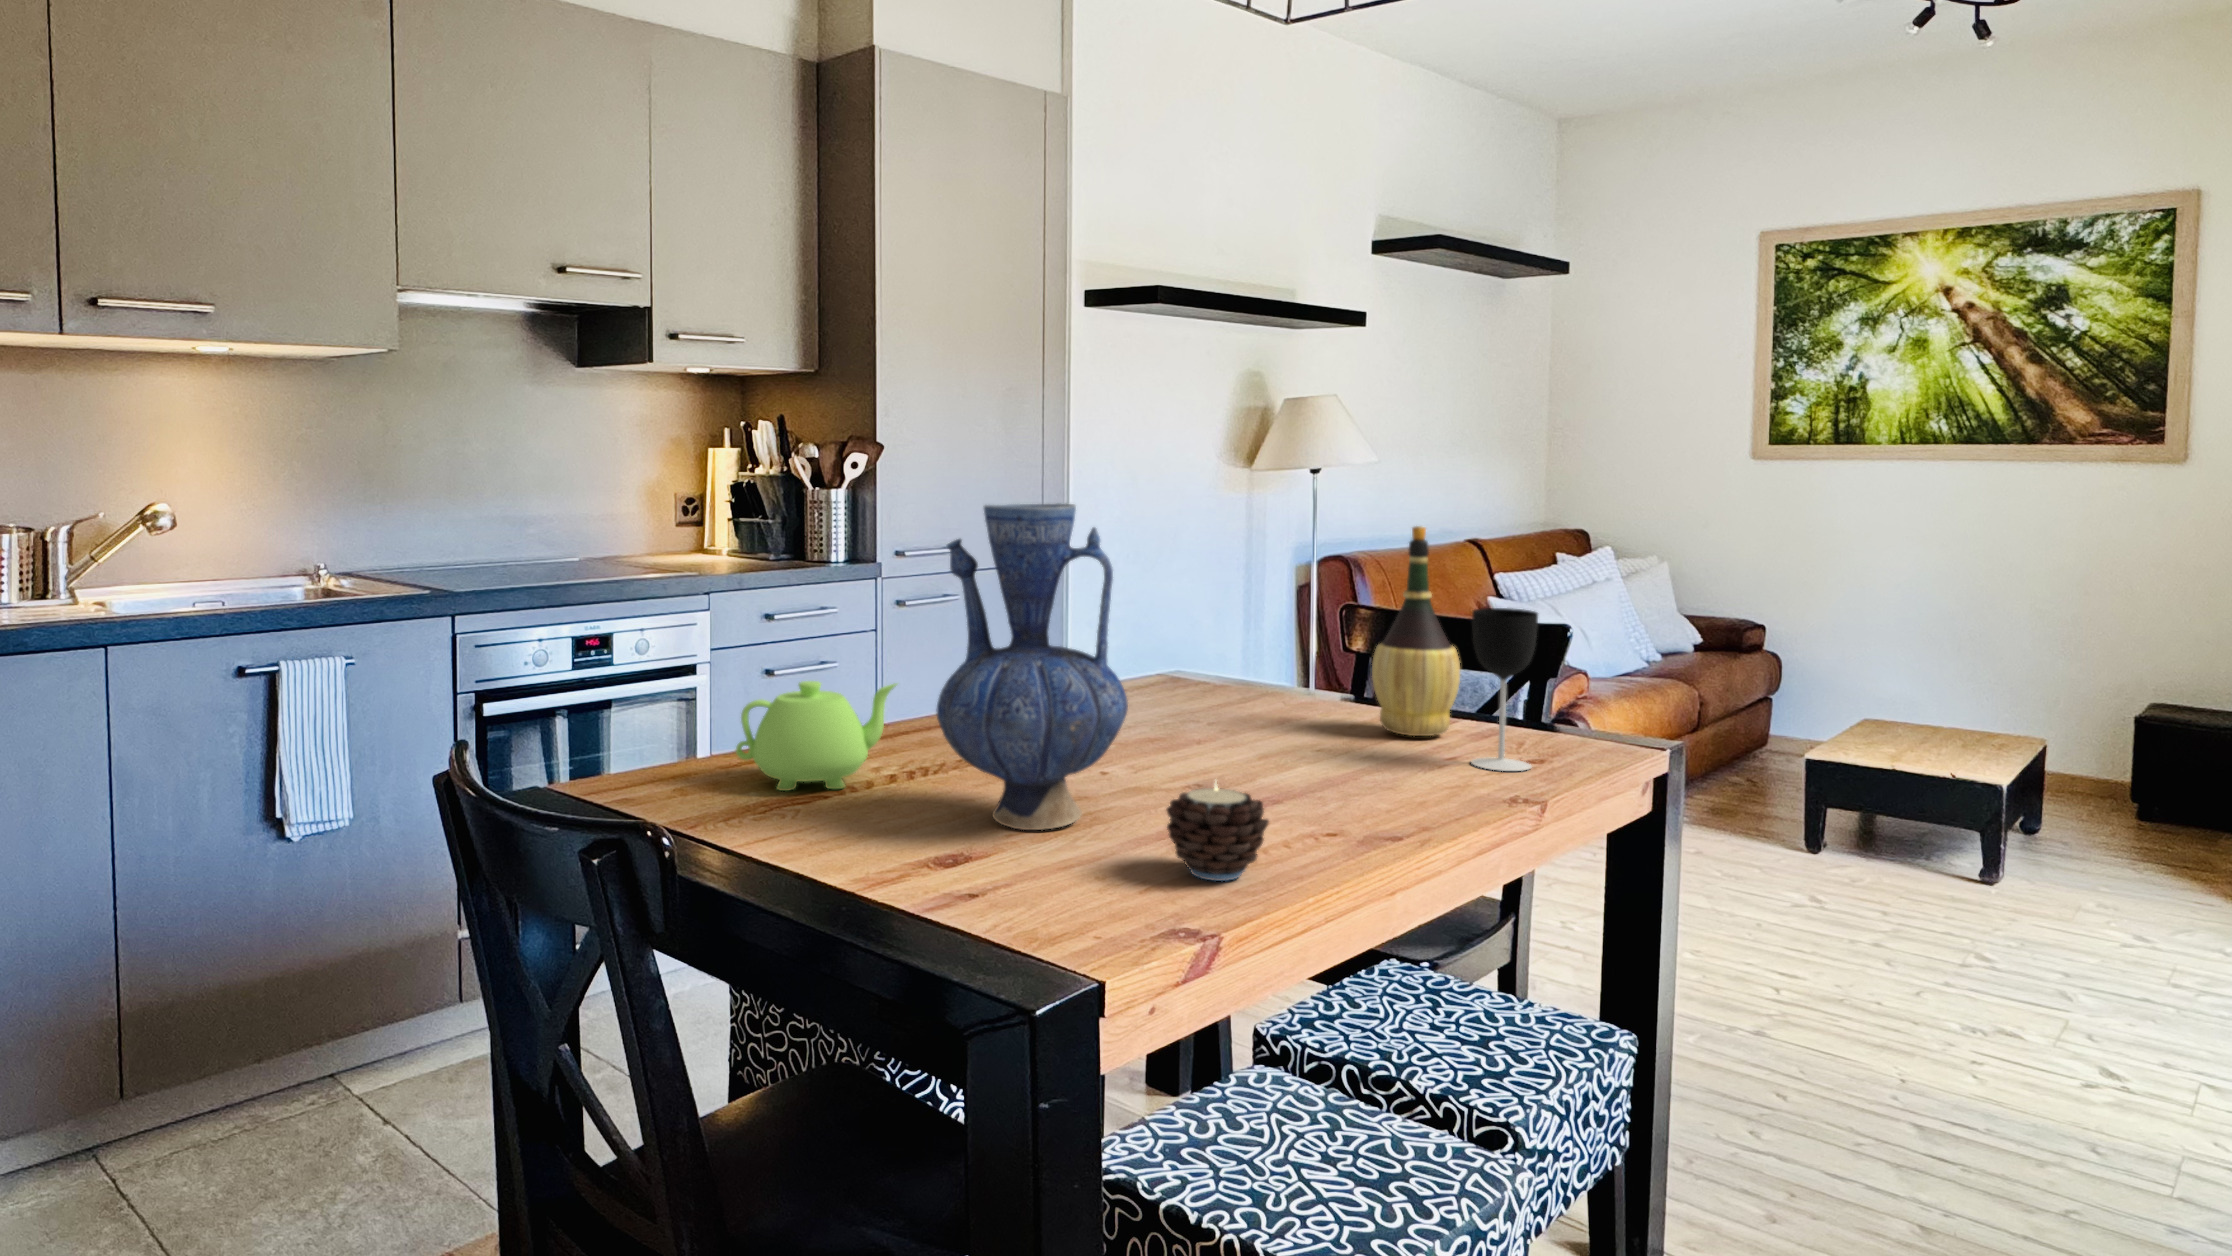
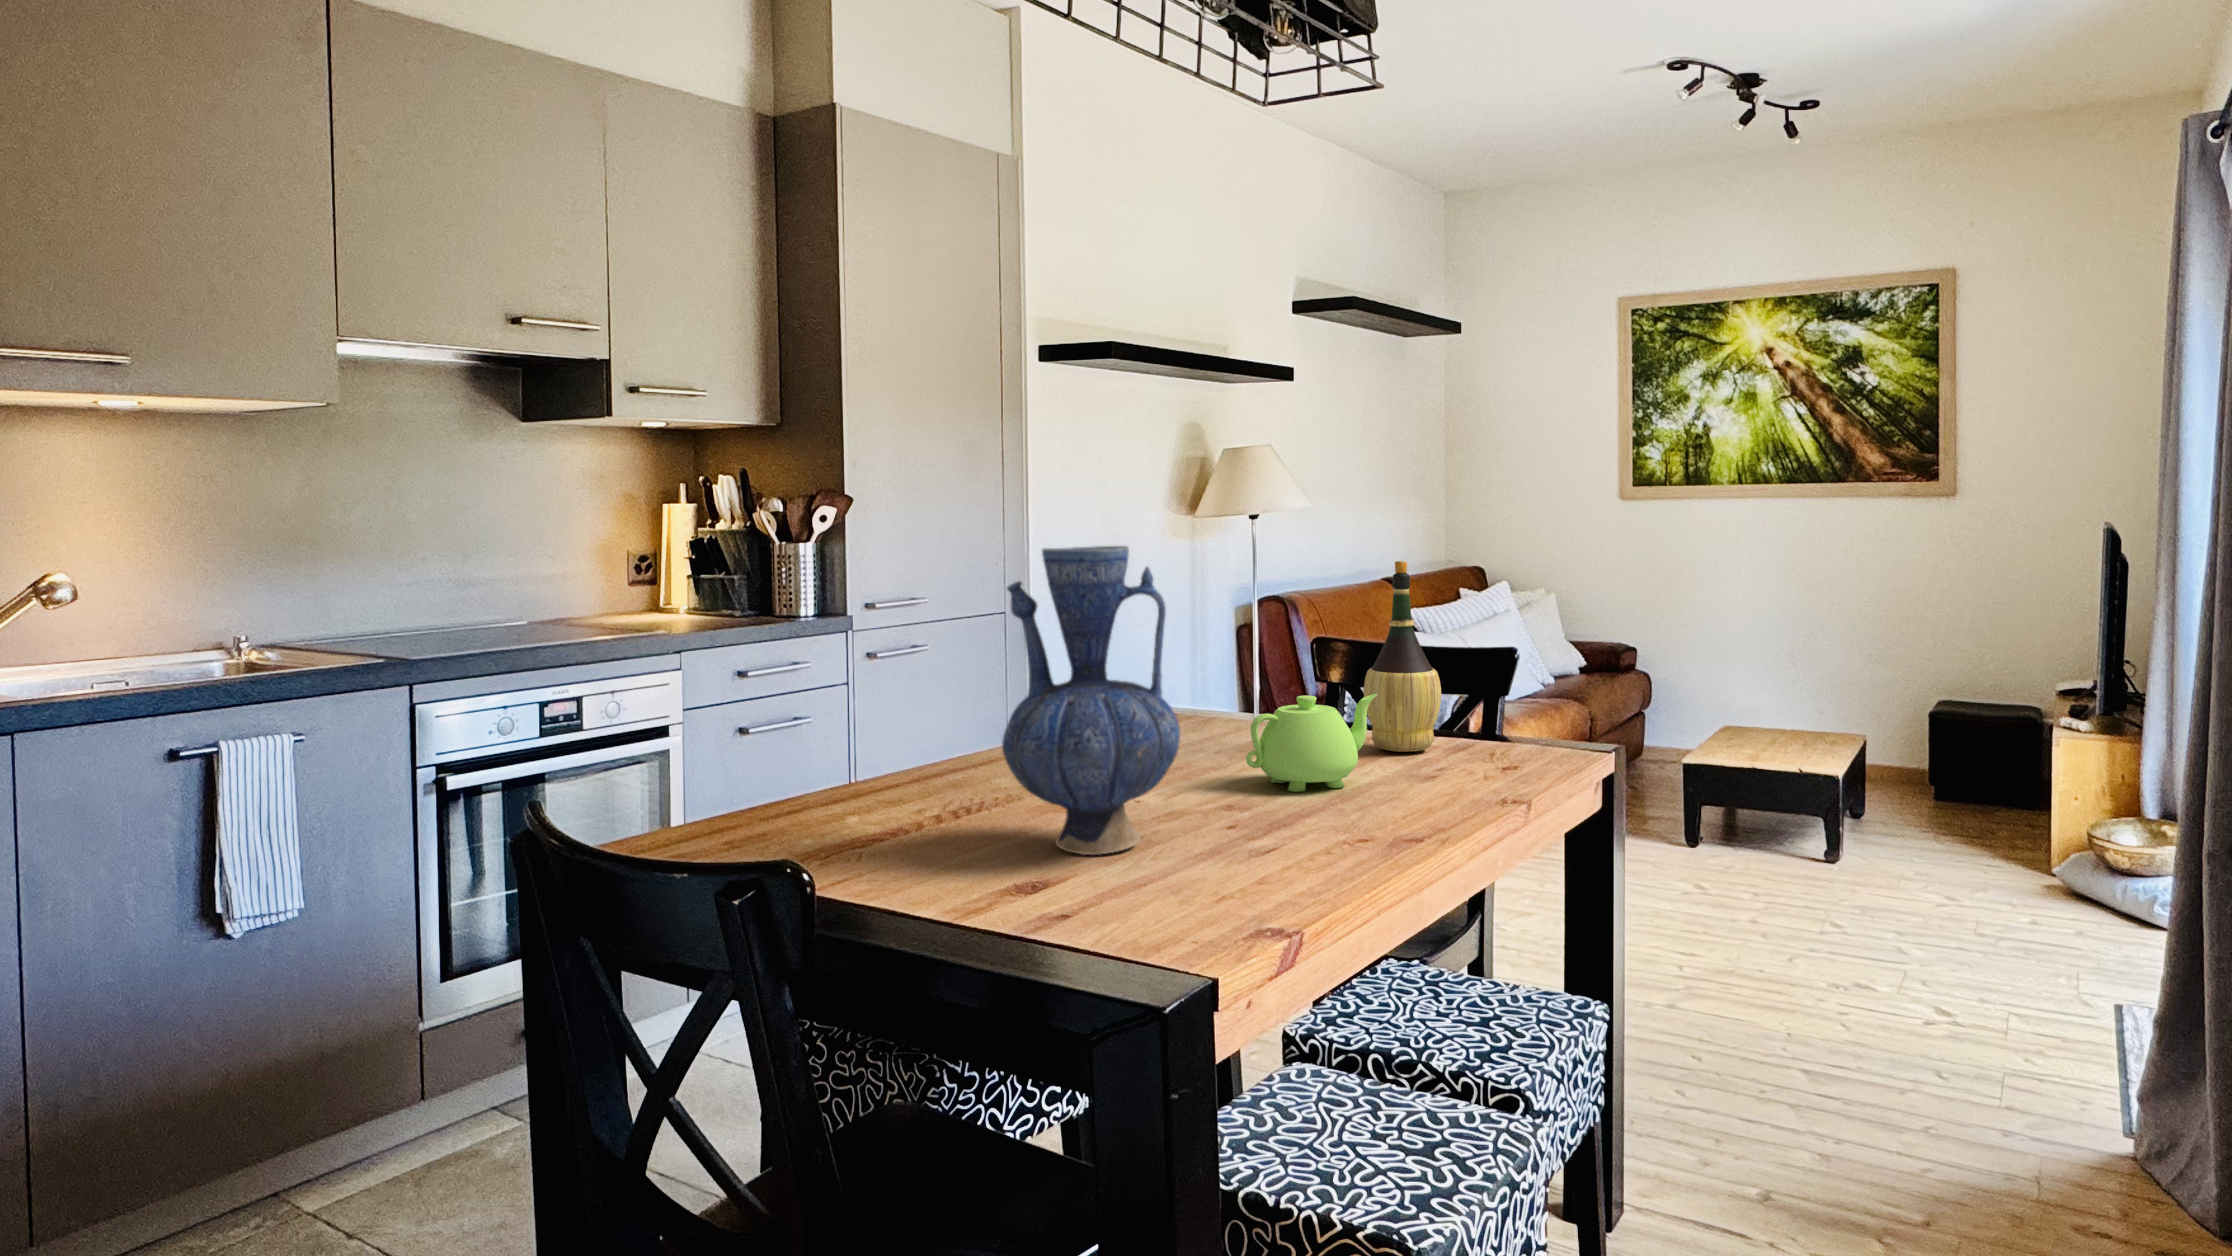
wine glass: present [1471,608,1538,771] -> none [1457,631,1513,776]
teapot: present [736,681,897,791] -> present [1246,694,1377,792]
candle: present [1167,784,1269,881] -> none [1233,792,1328,885]

